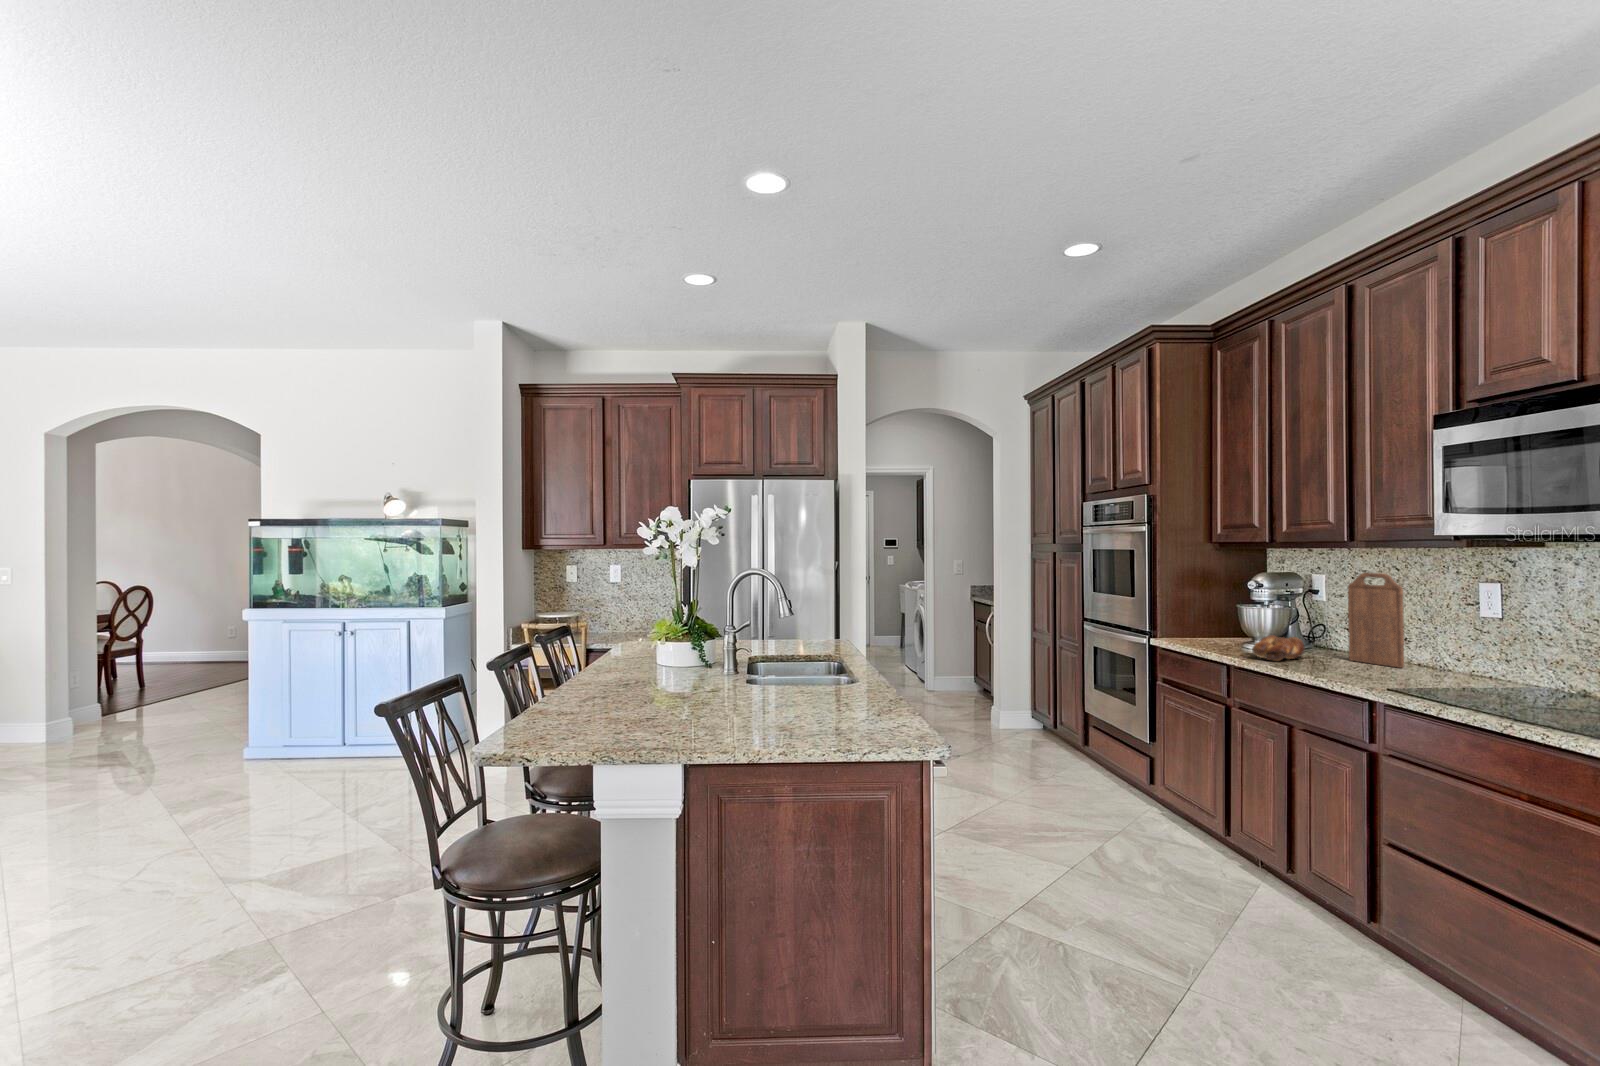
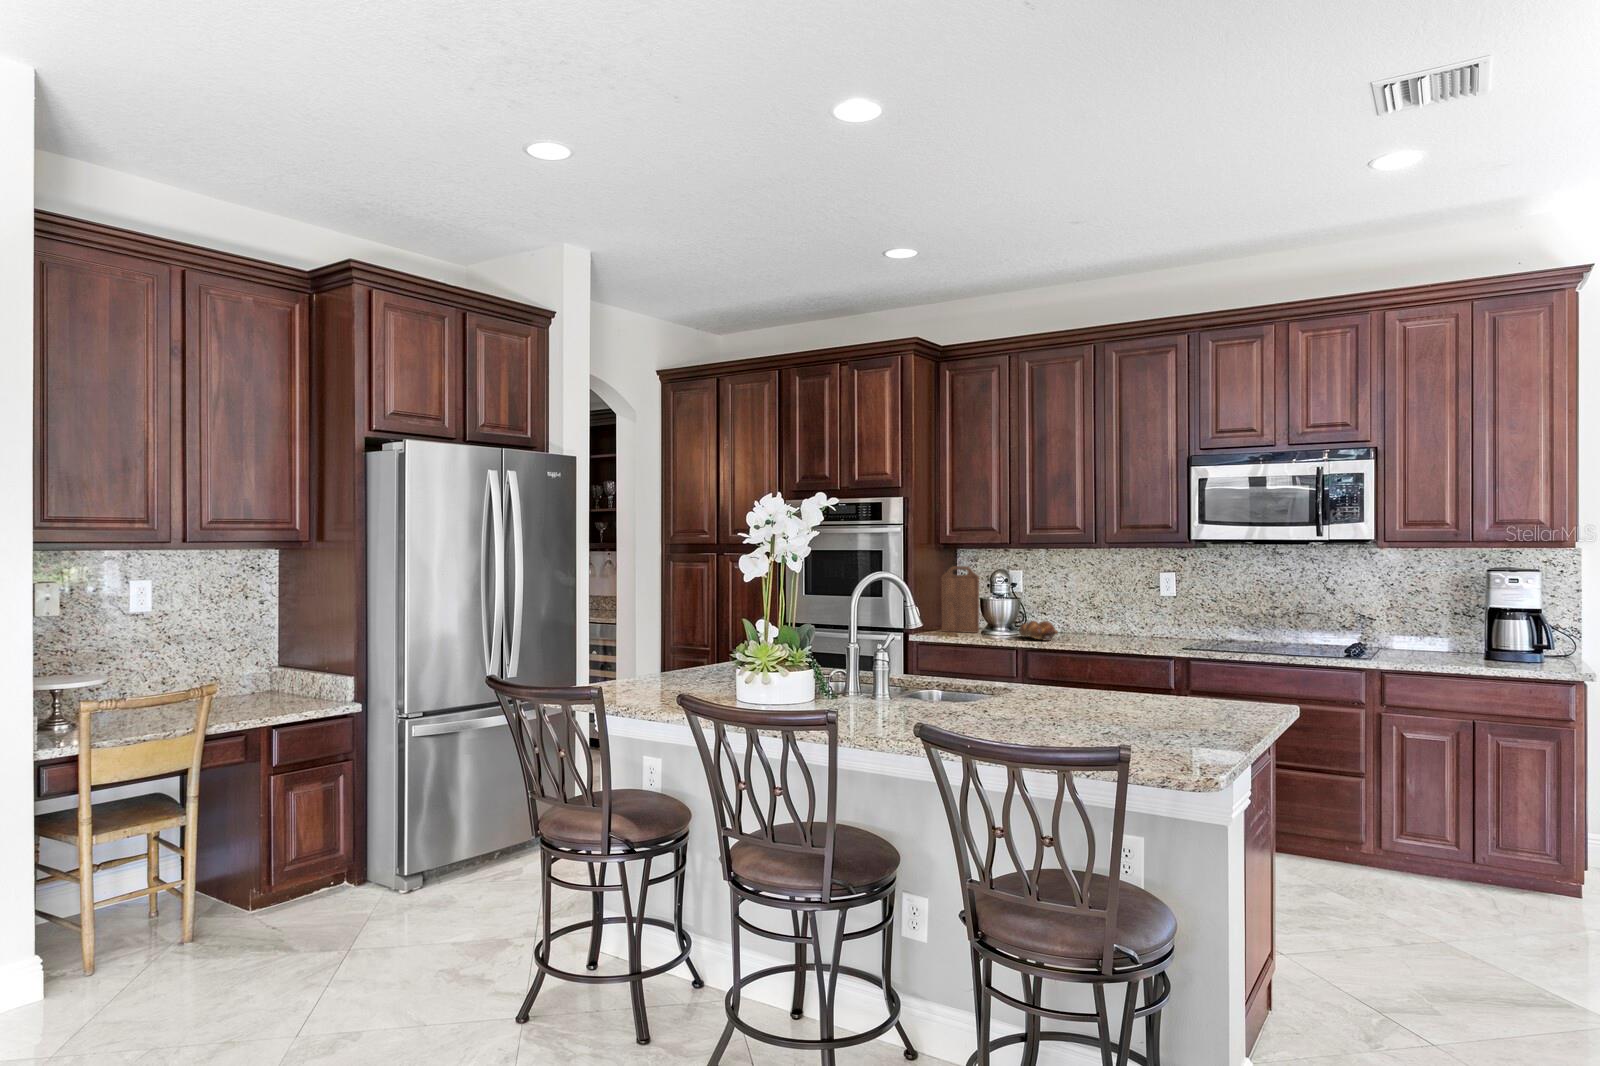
cutting board: present [1348,573,1404,668] -> present [941,566,979,633]

